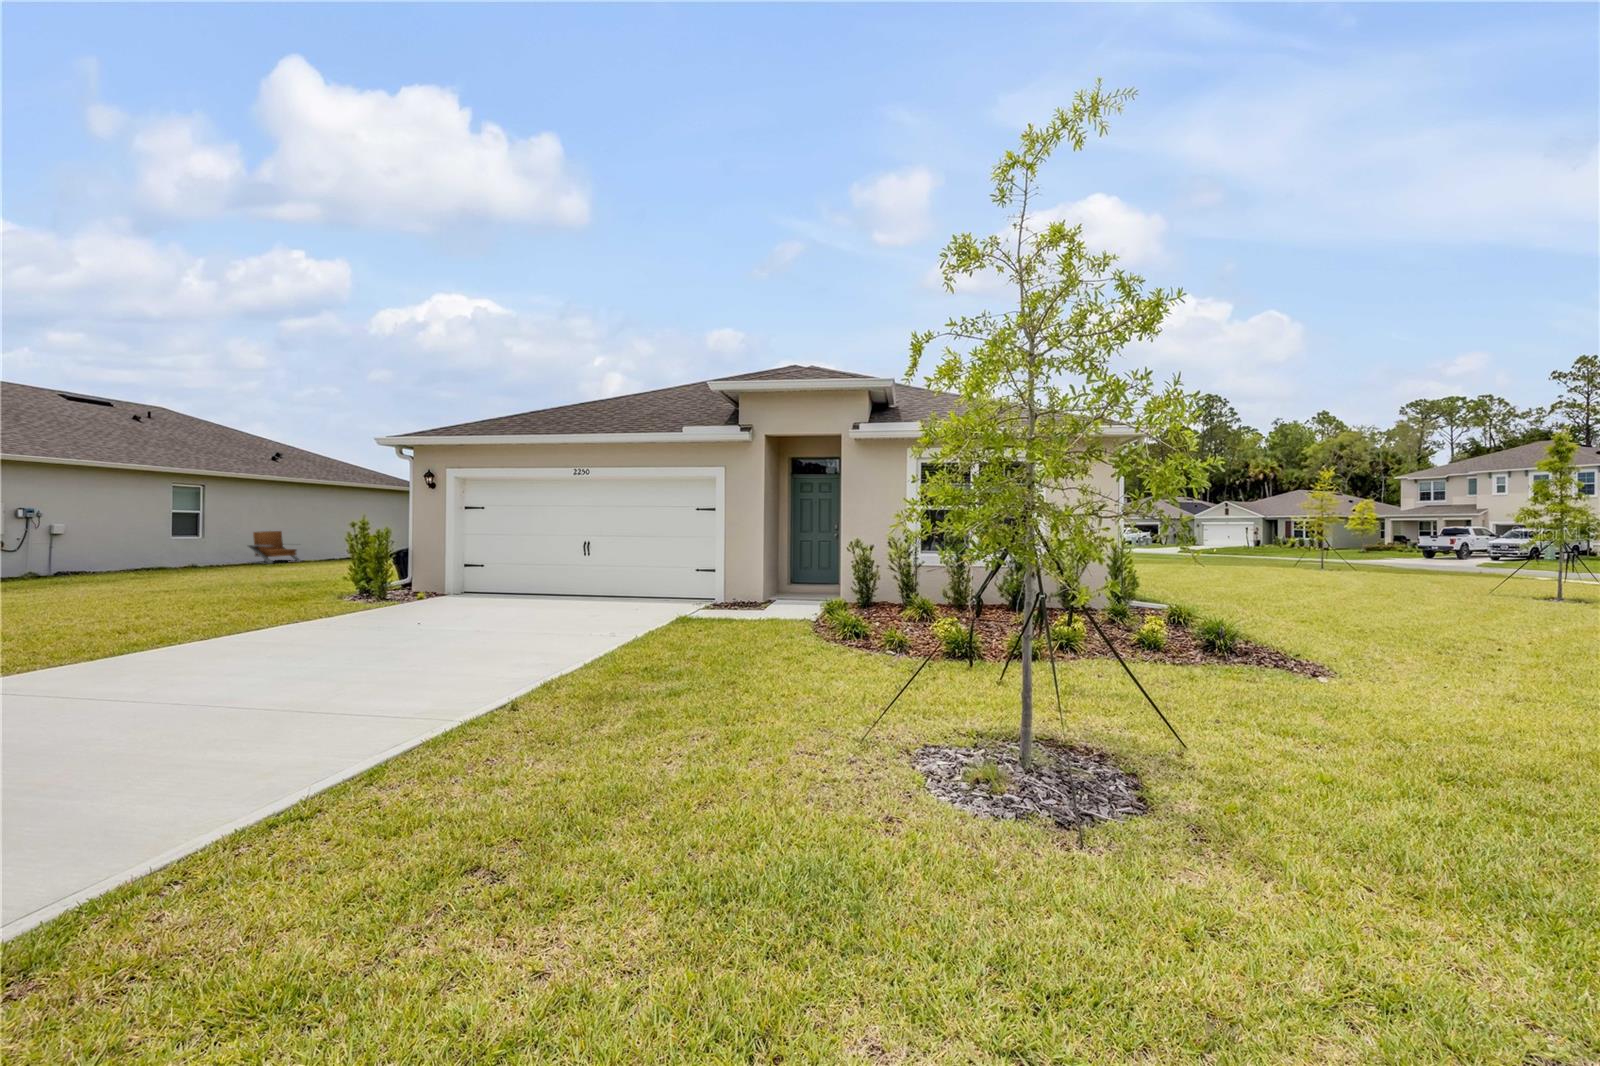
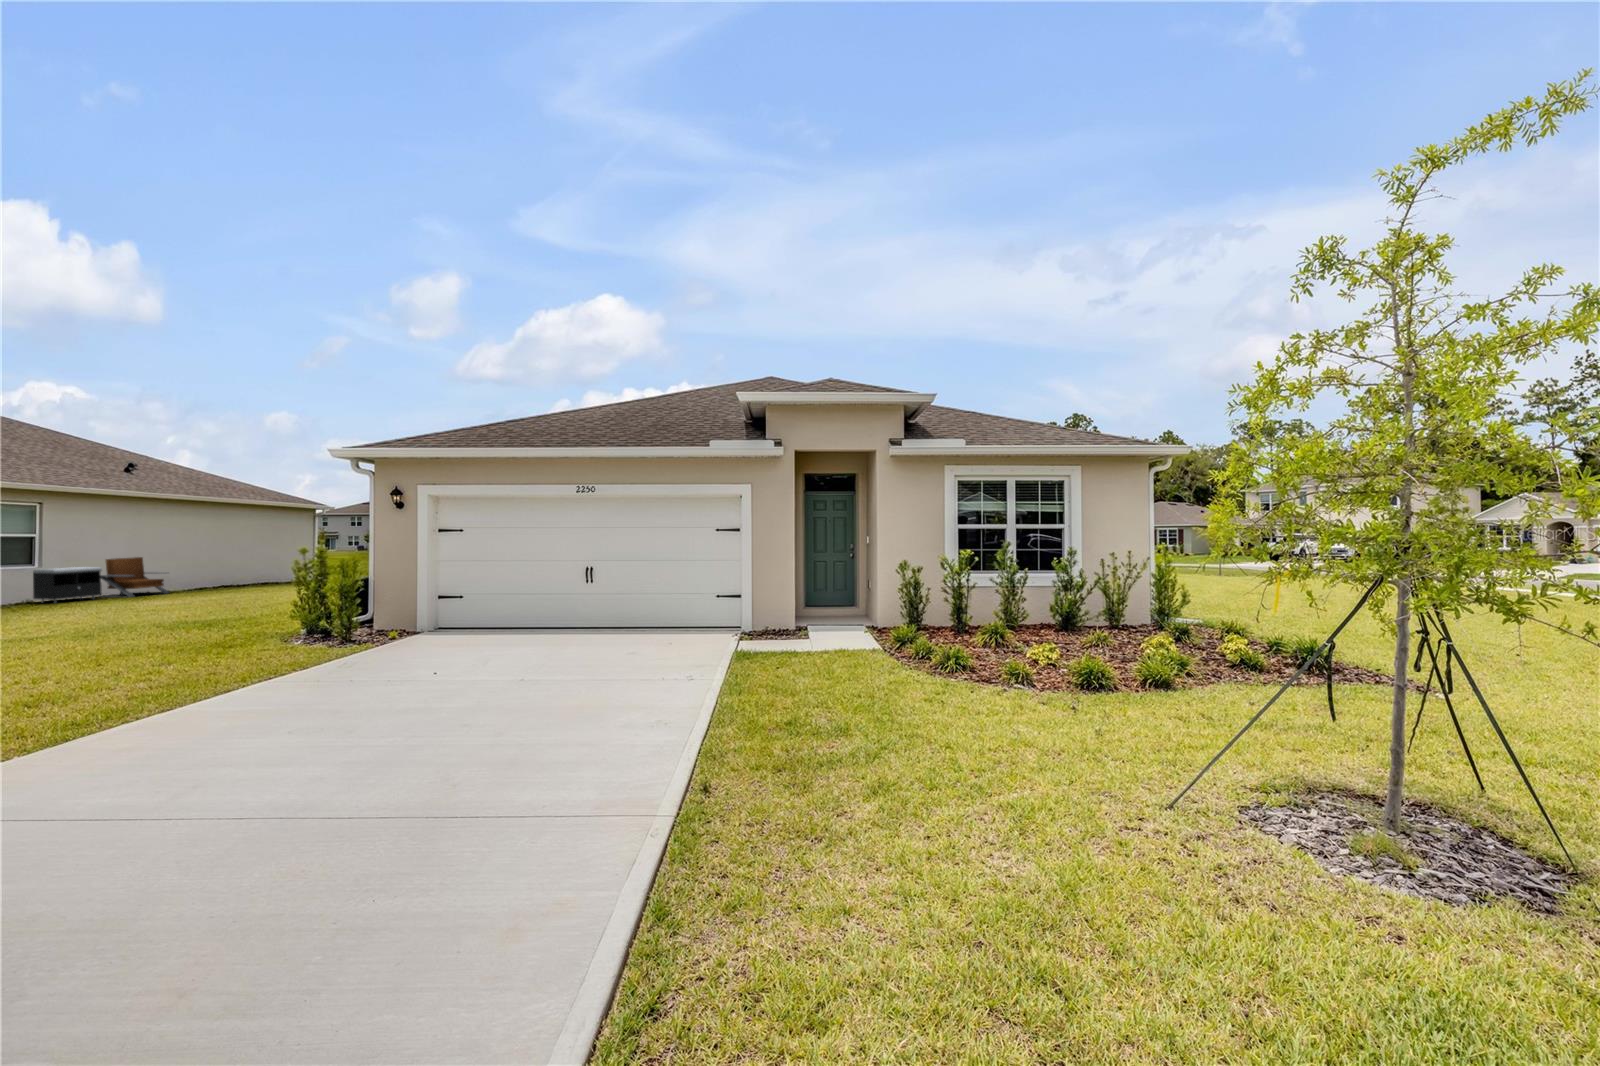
storage bench: none [199,538,249,566] -> present [33,567,102,602]

